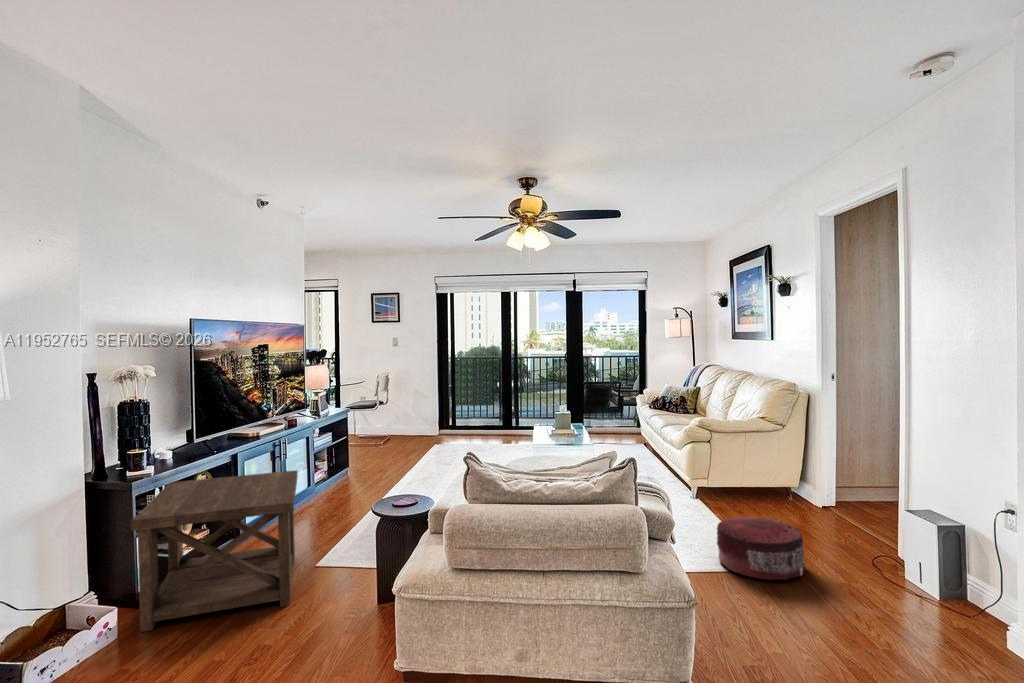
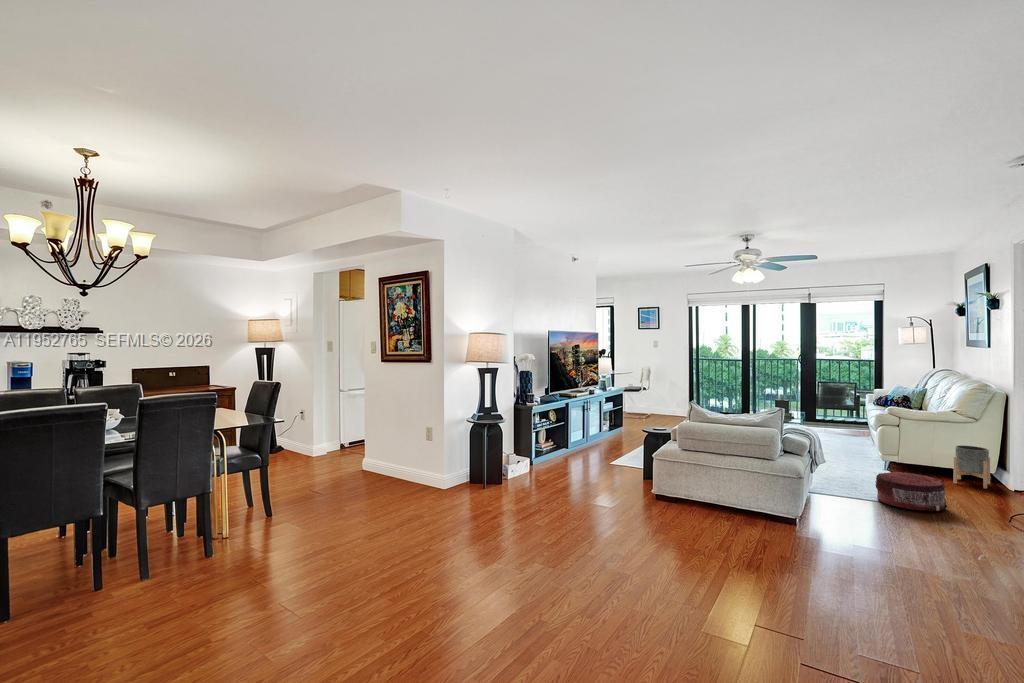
planter: none [765,460,803,514] -> present [953,445,990,489]
side table: present [131,470,298,632] -> none [534,413,603,477]

